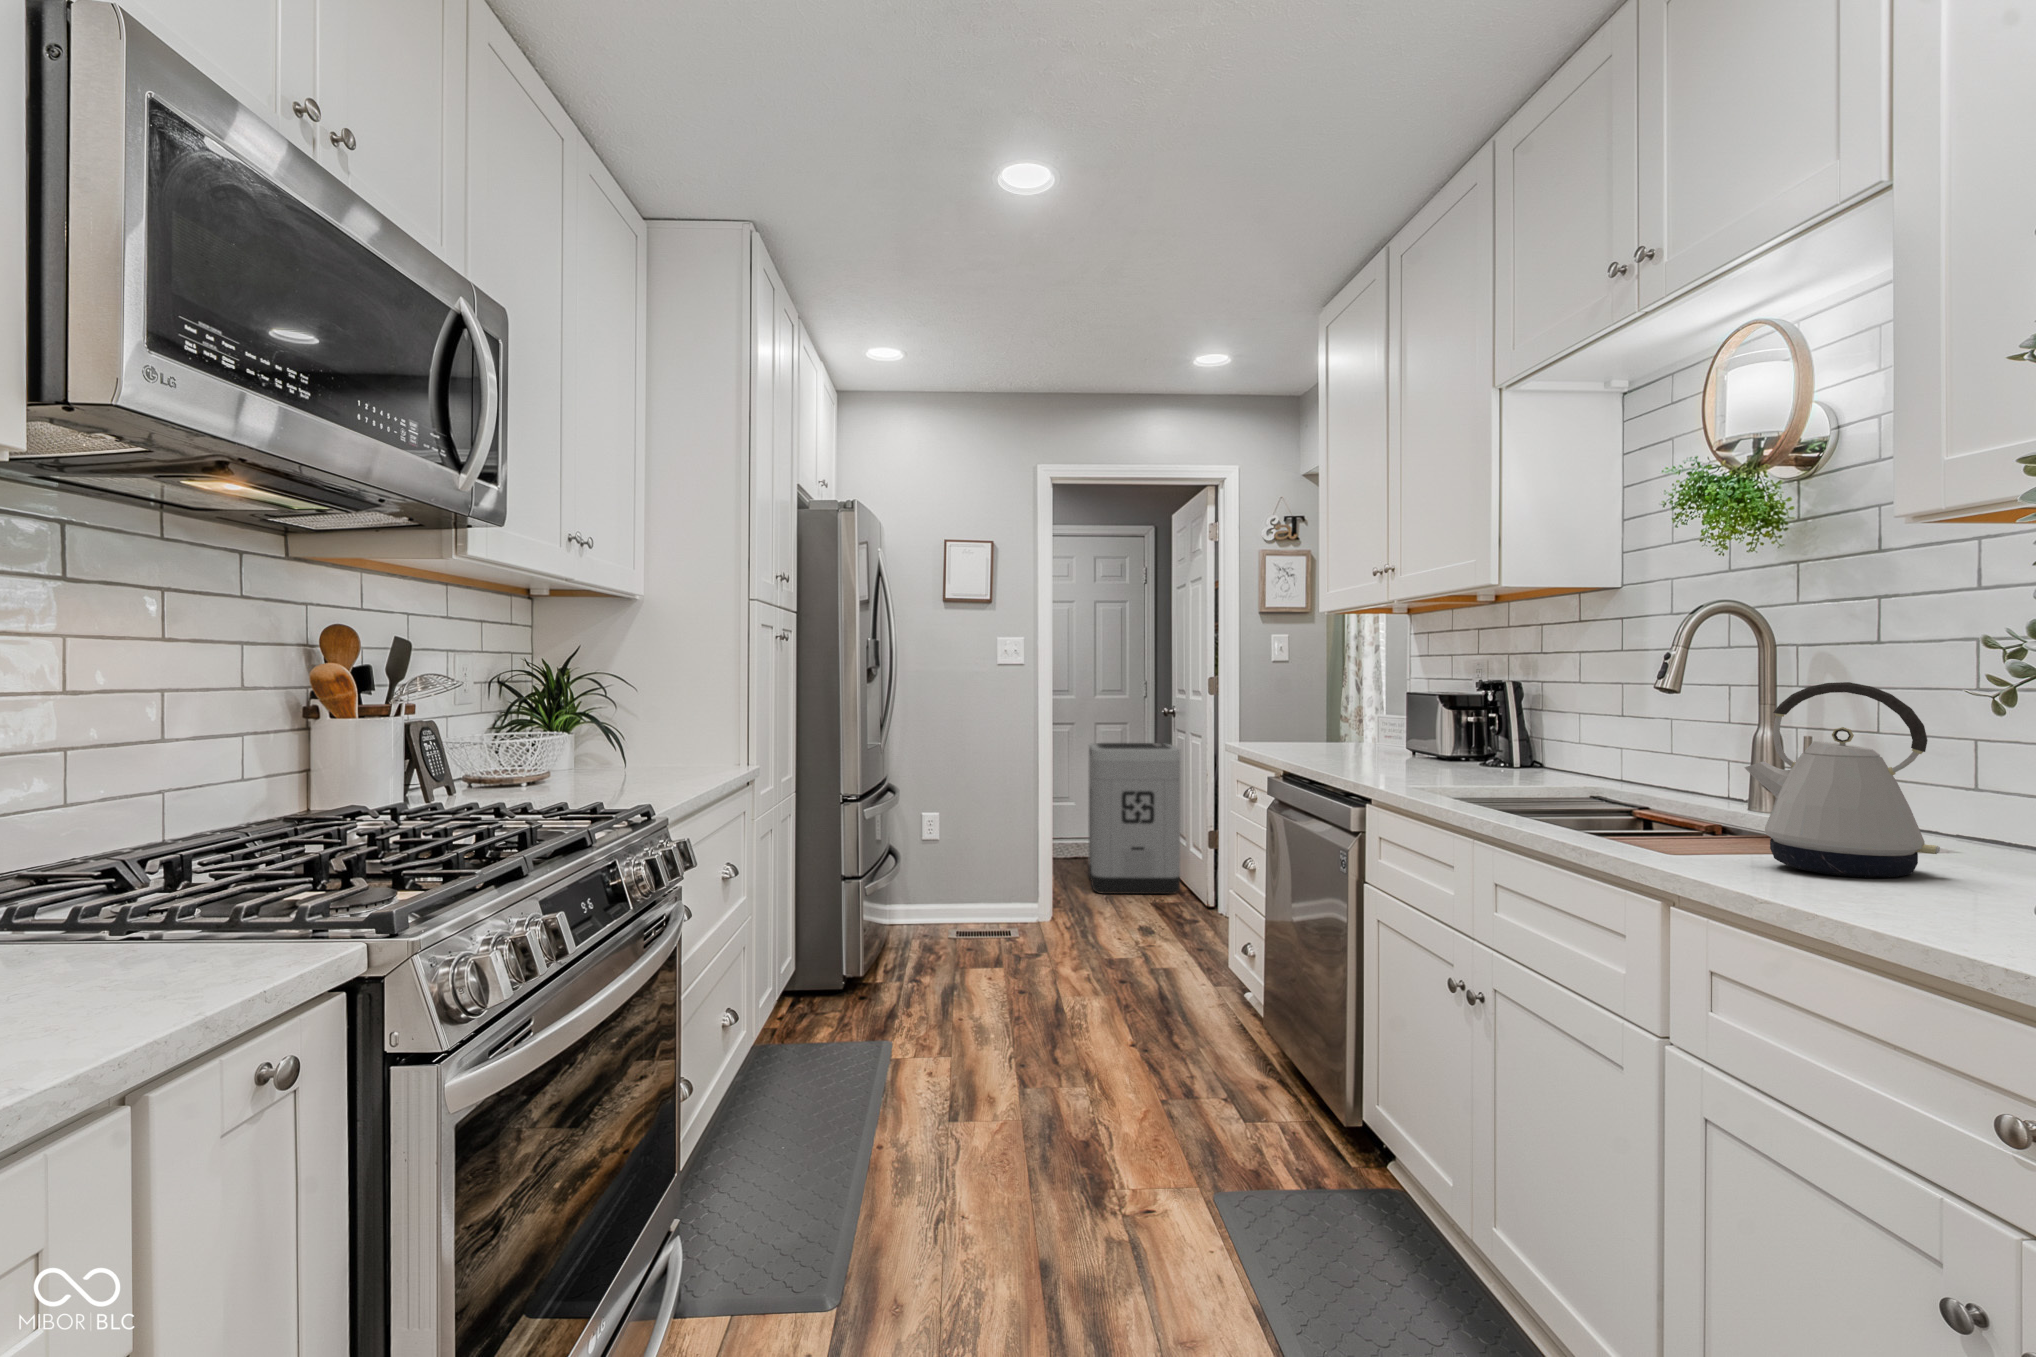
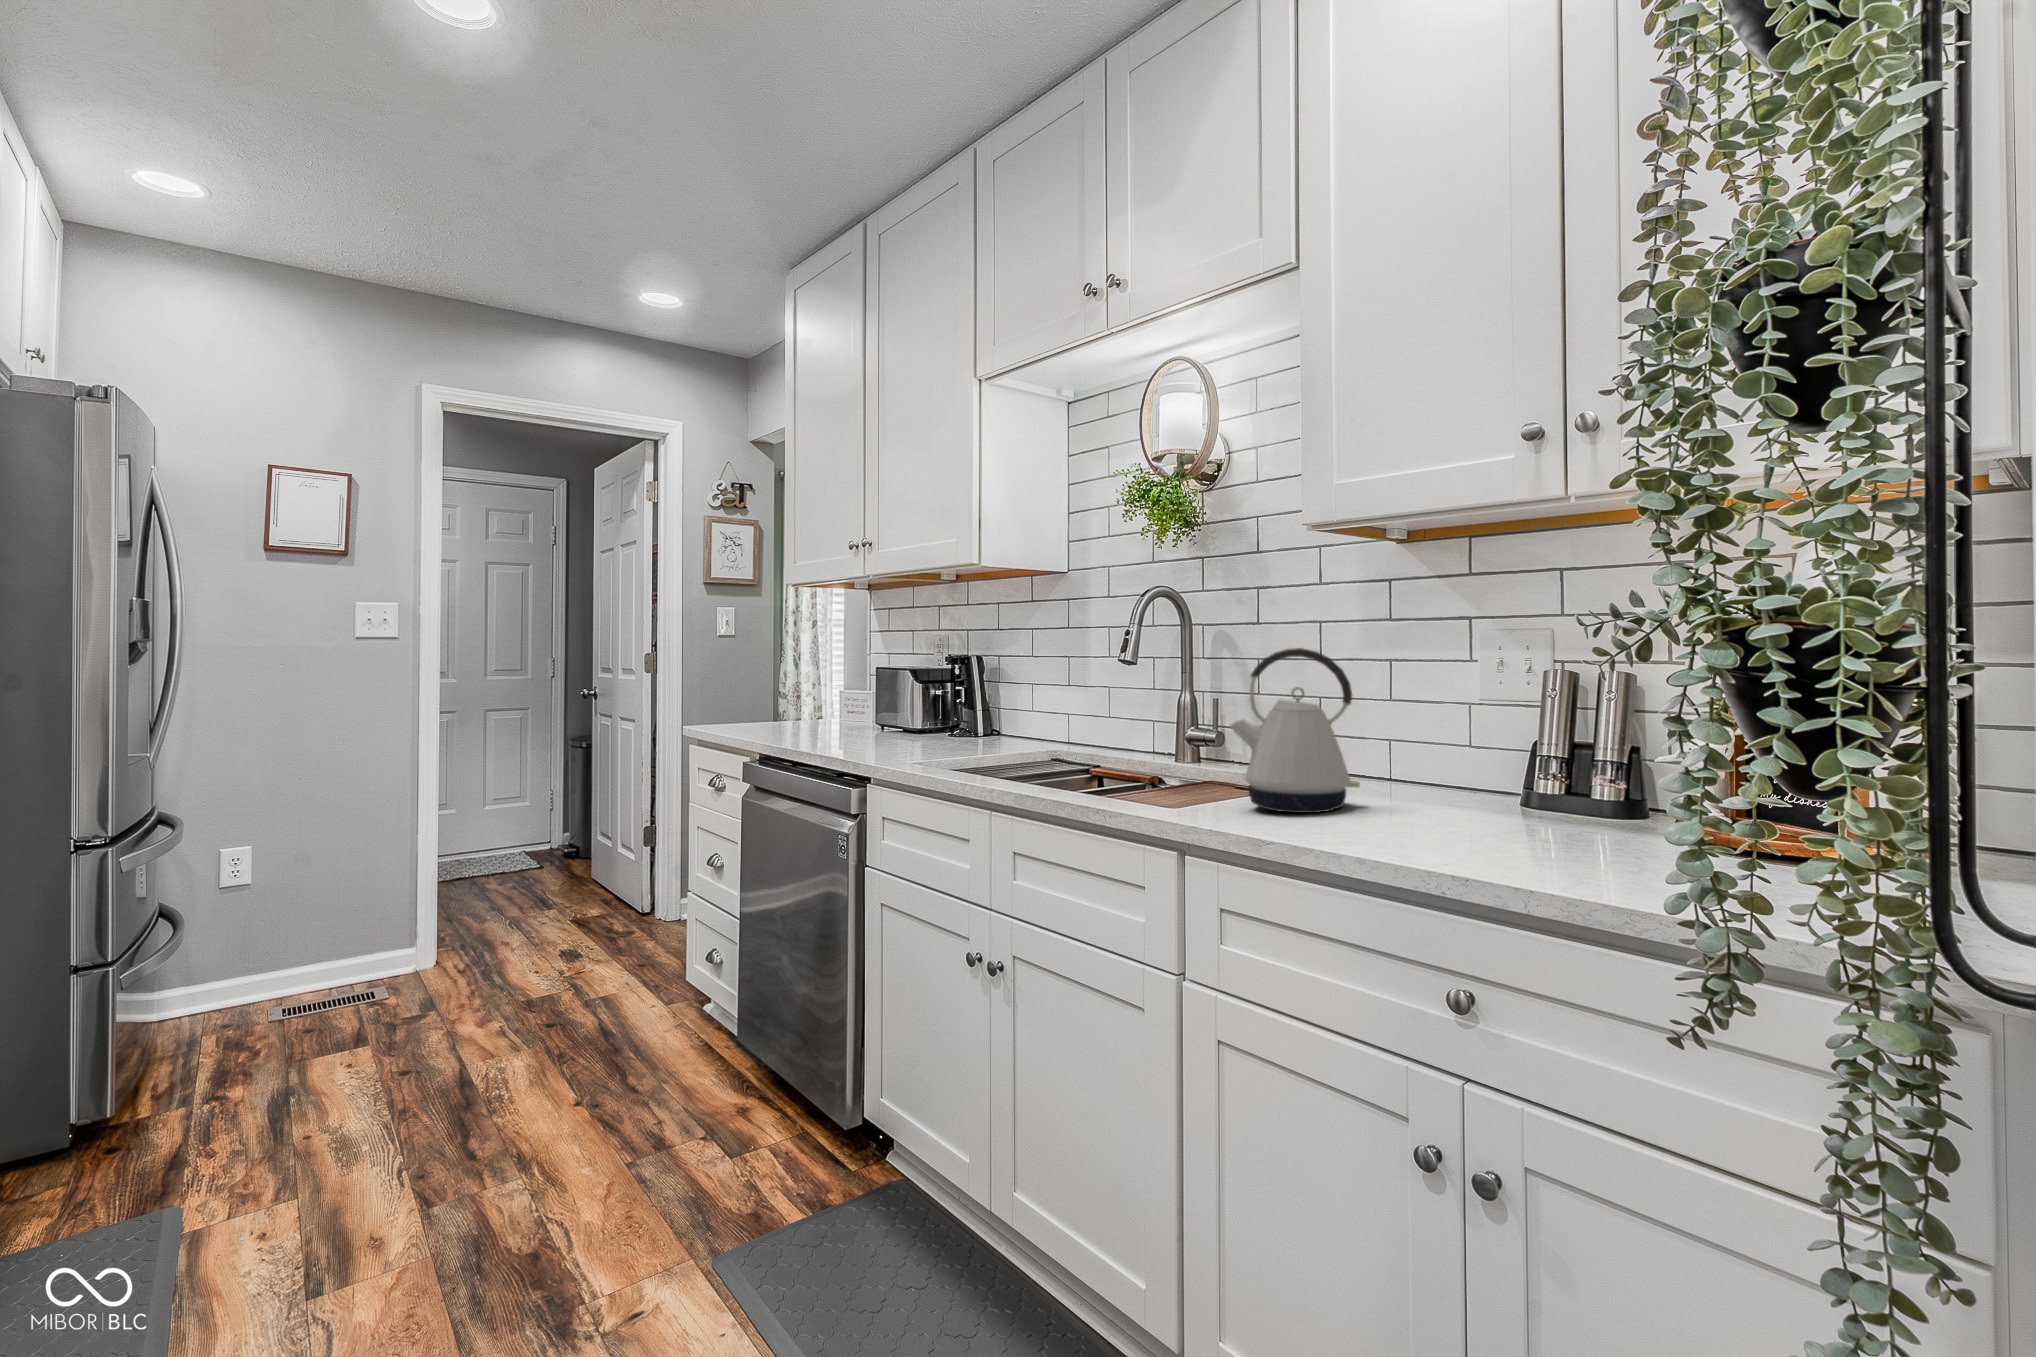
trash can: present [1088,743,1180,894] -> none [480,734,606,920]

